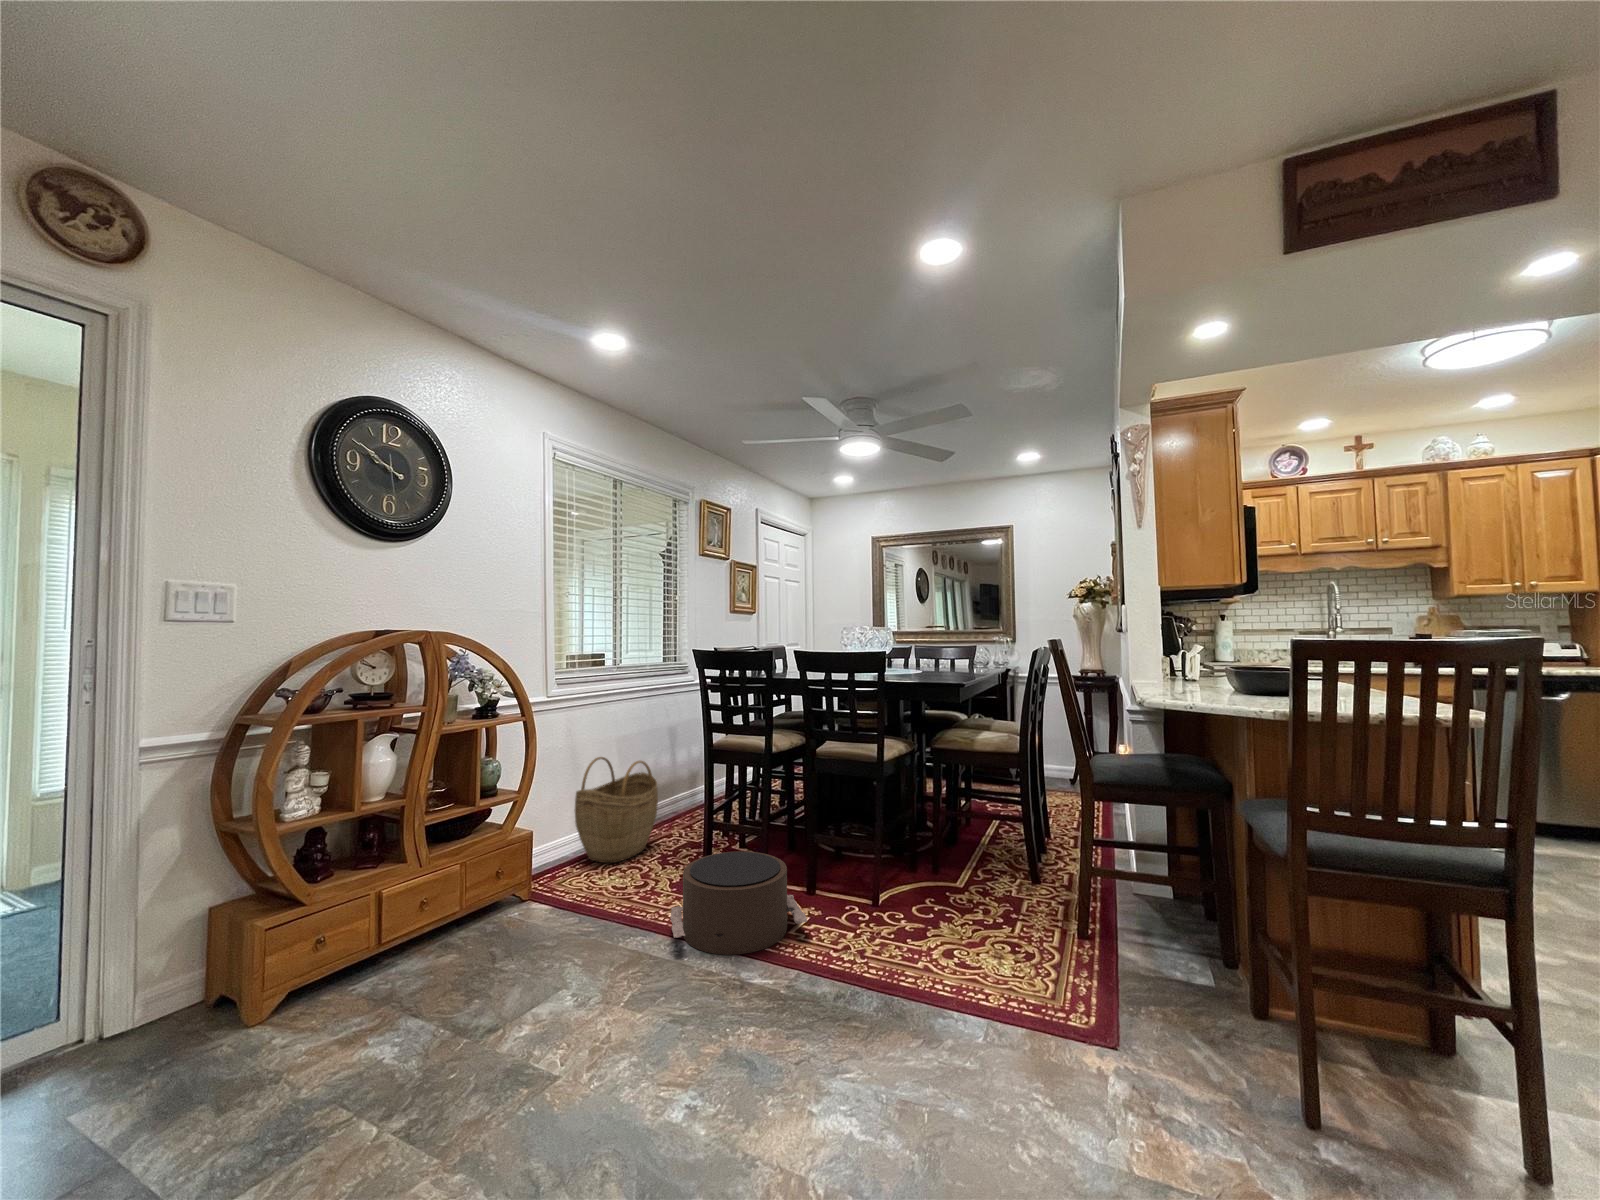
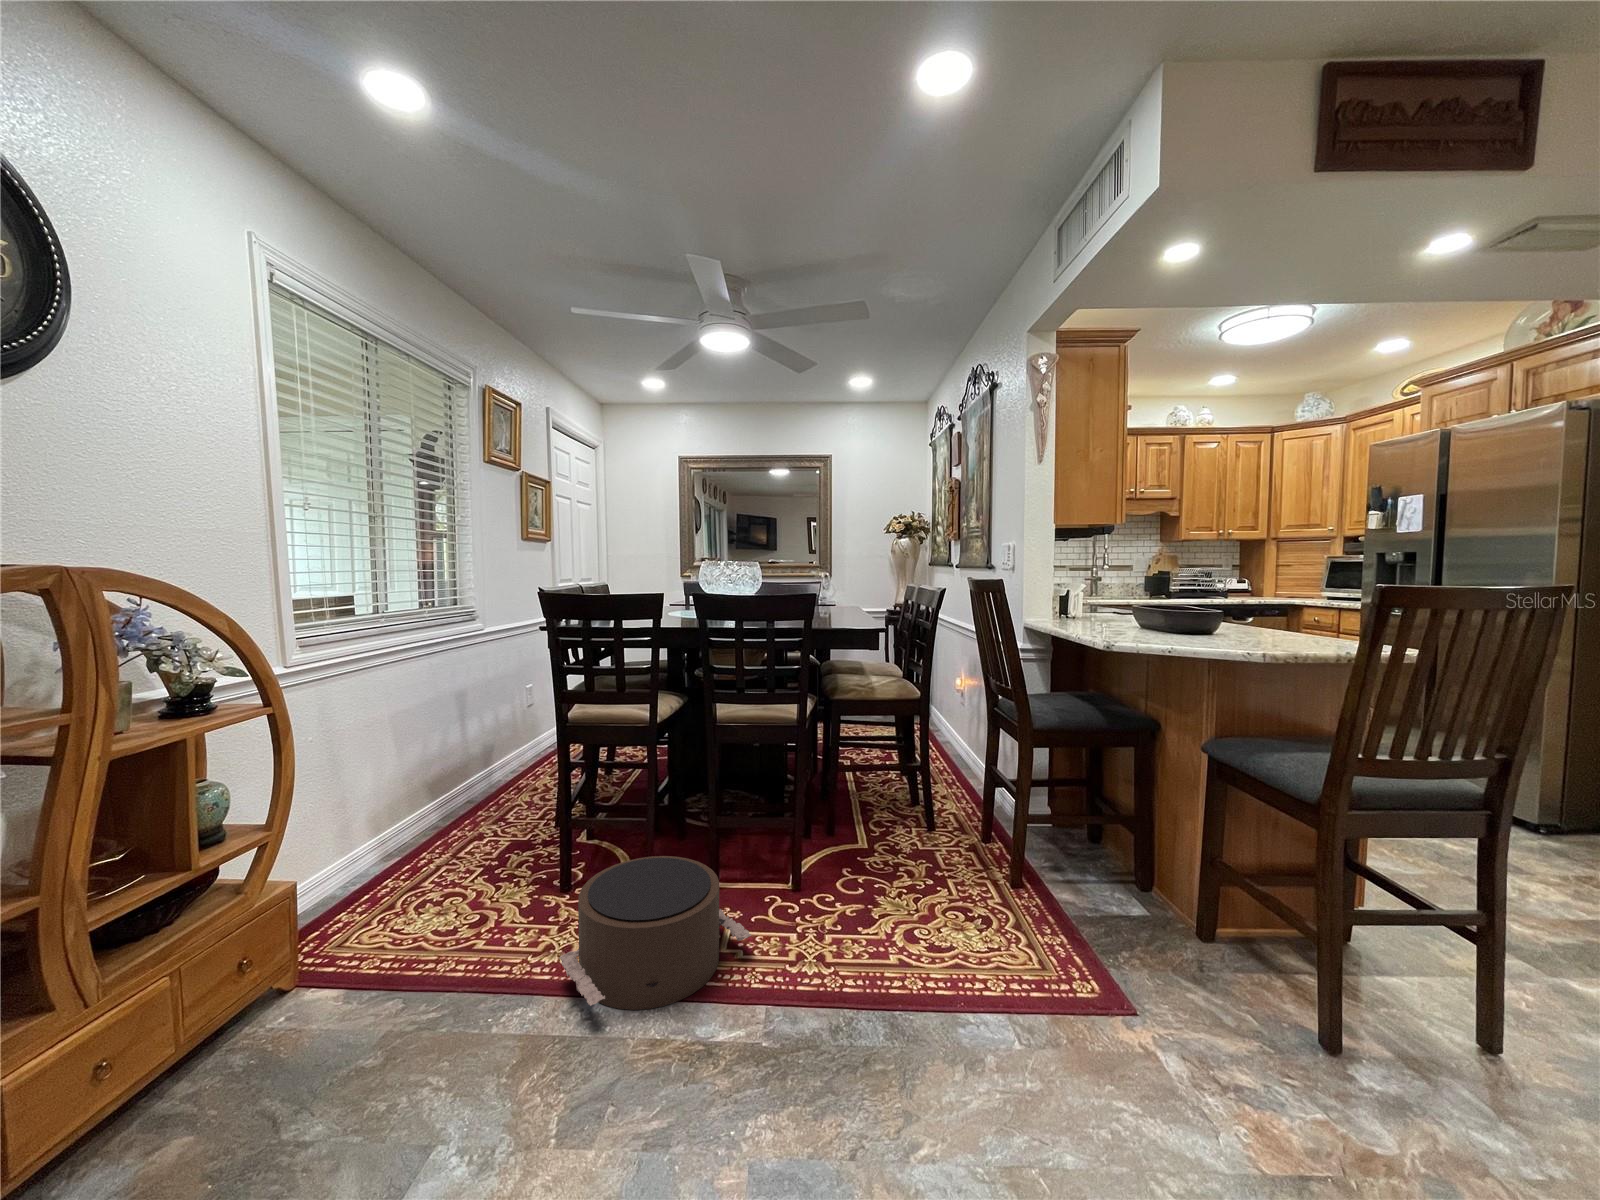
woven basket: present [575,757,658,863] -> none [341,746,470,896]

